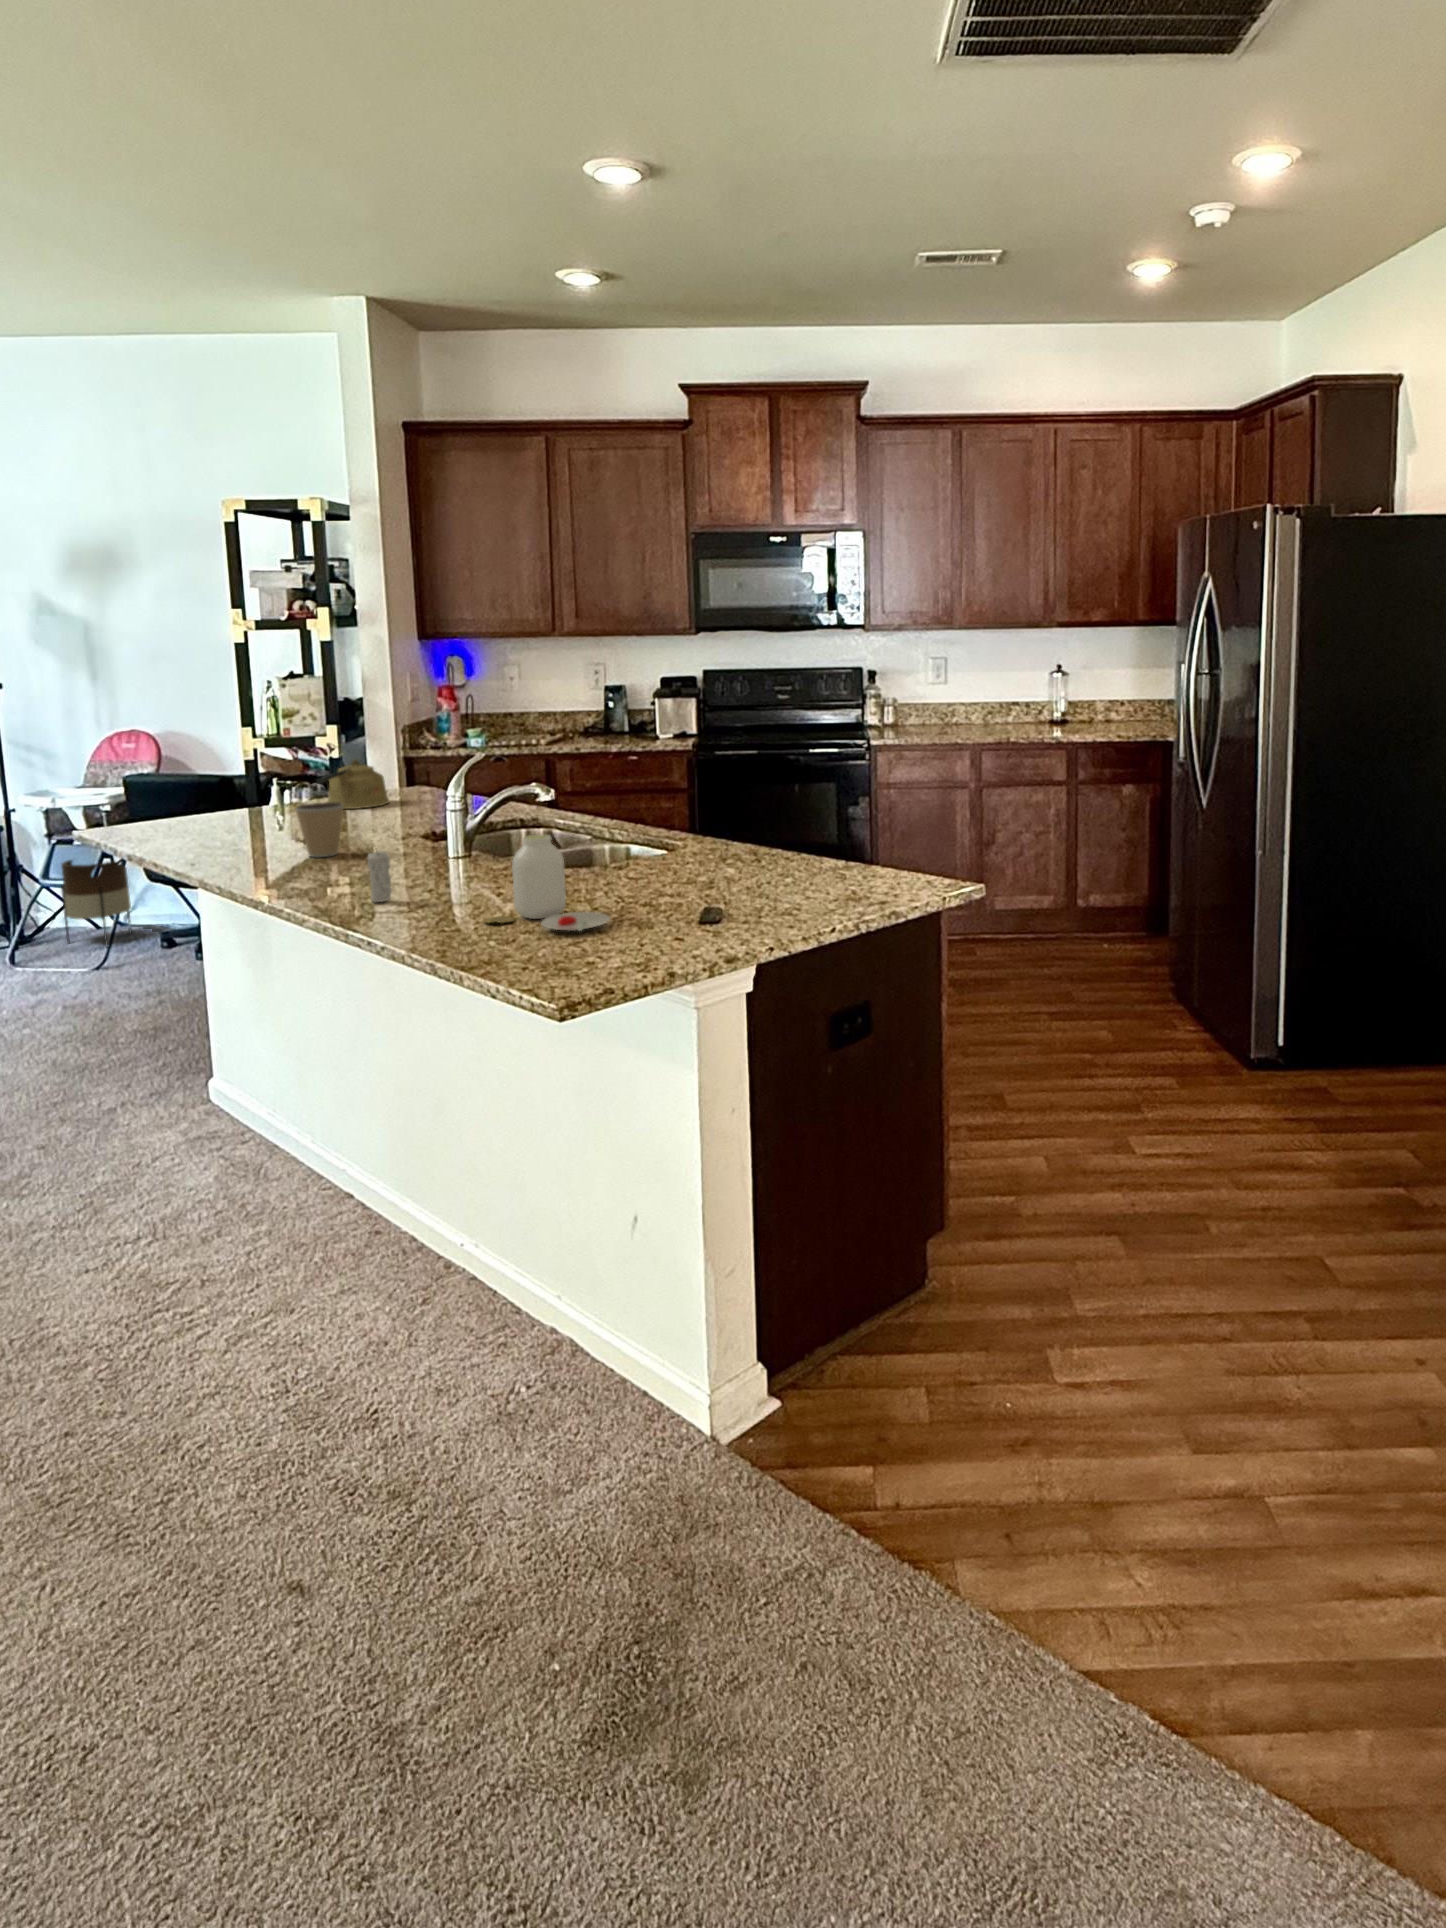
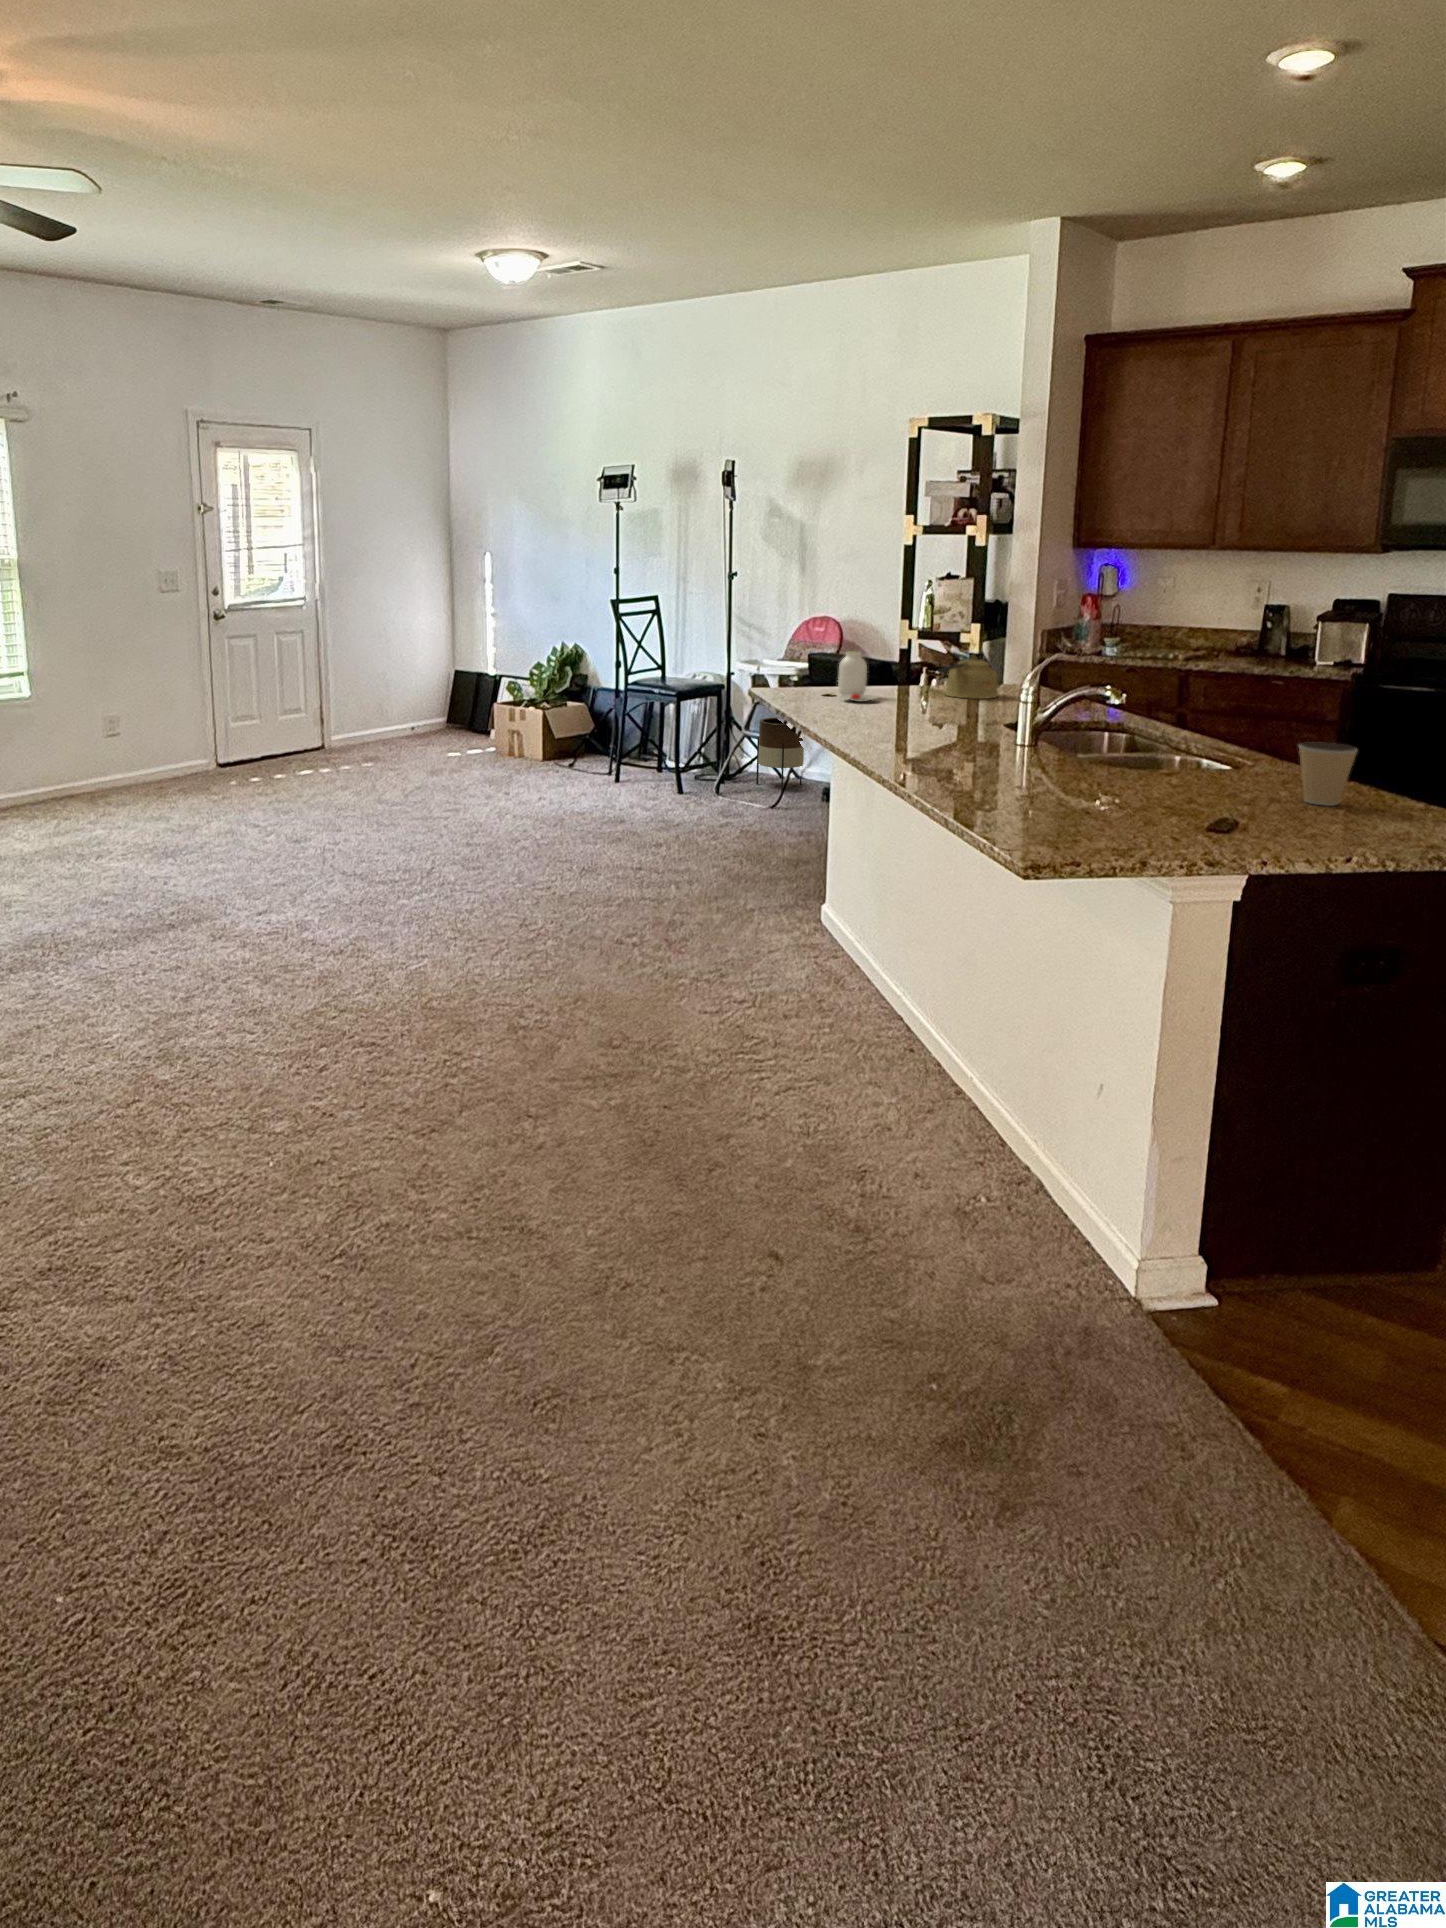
coffee cup: present [295,802,344,857] -> present [1299,742,1358,806]
jar: present [486,834,610,931] -> present [828,652,877,701]
candle: present [368,851,392,902] -> none [935,719,955,769]

